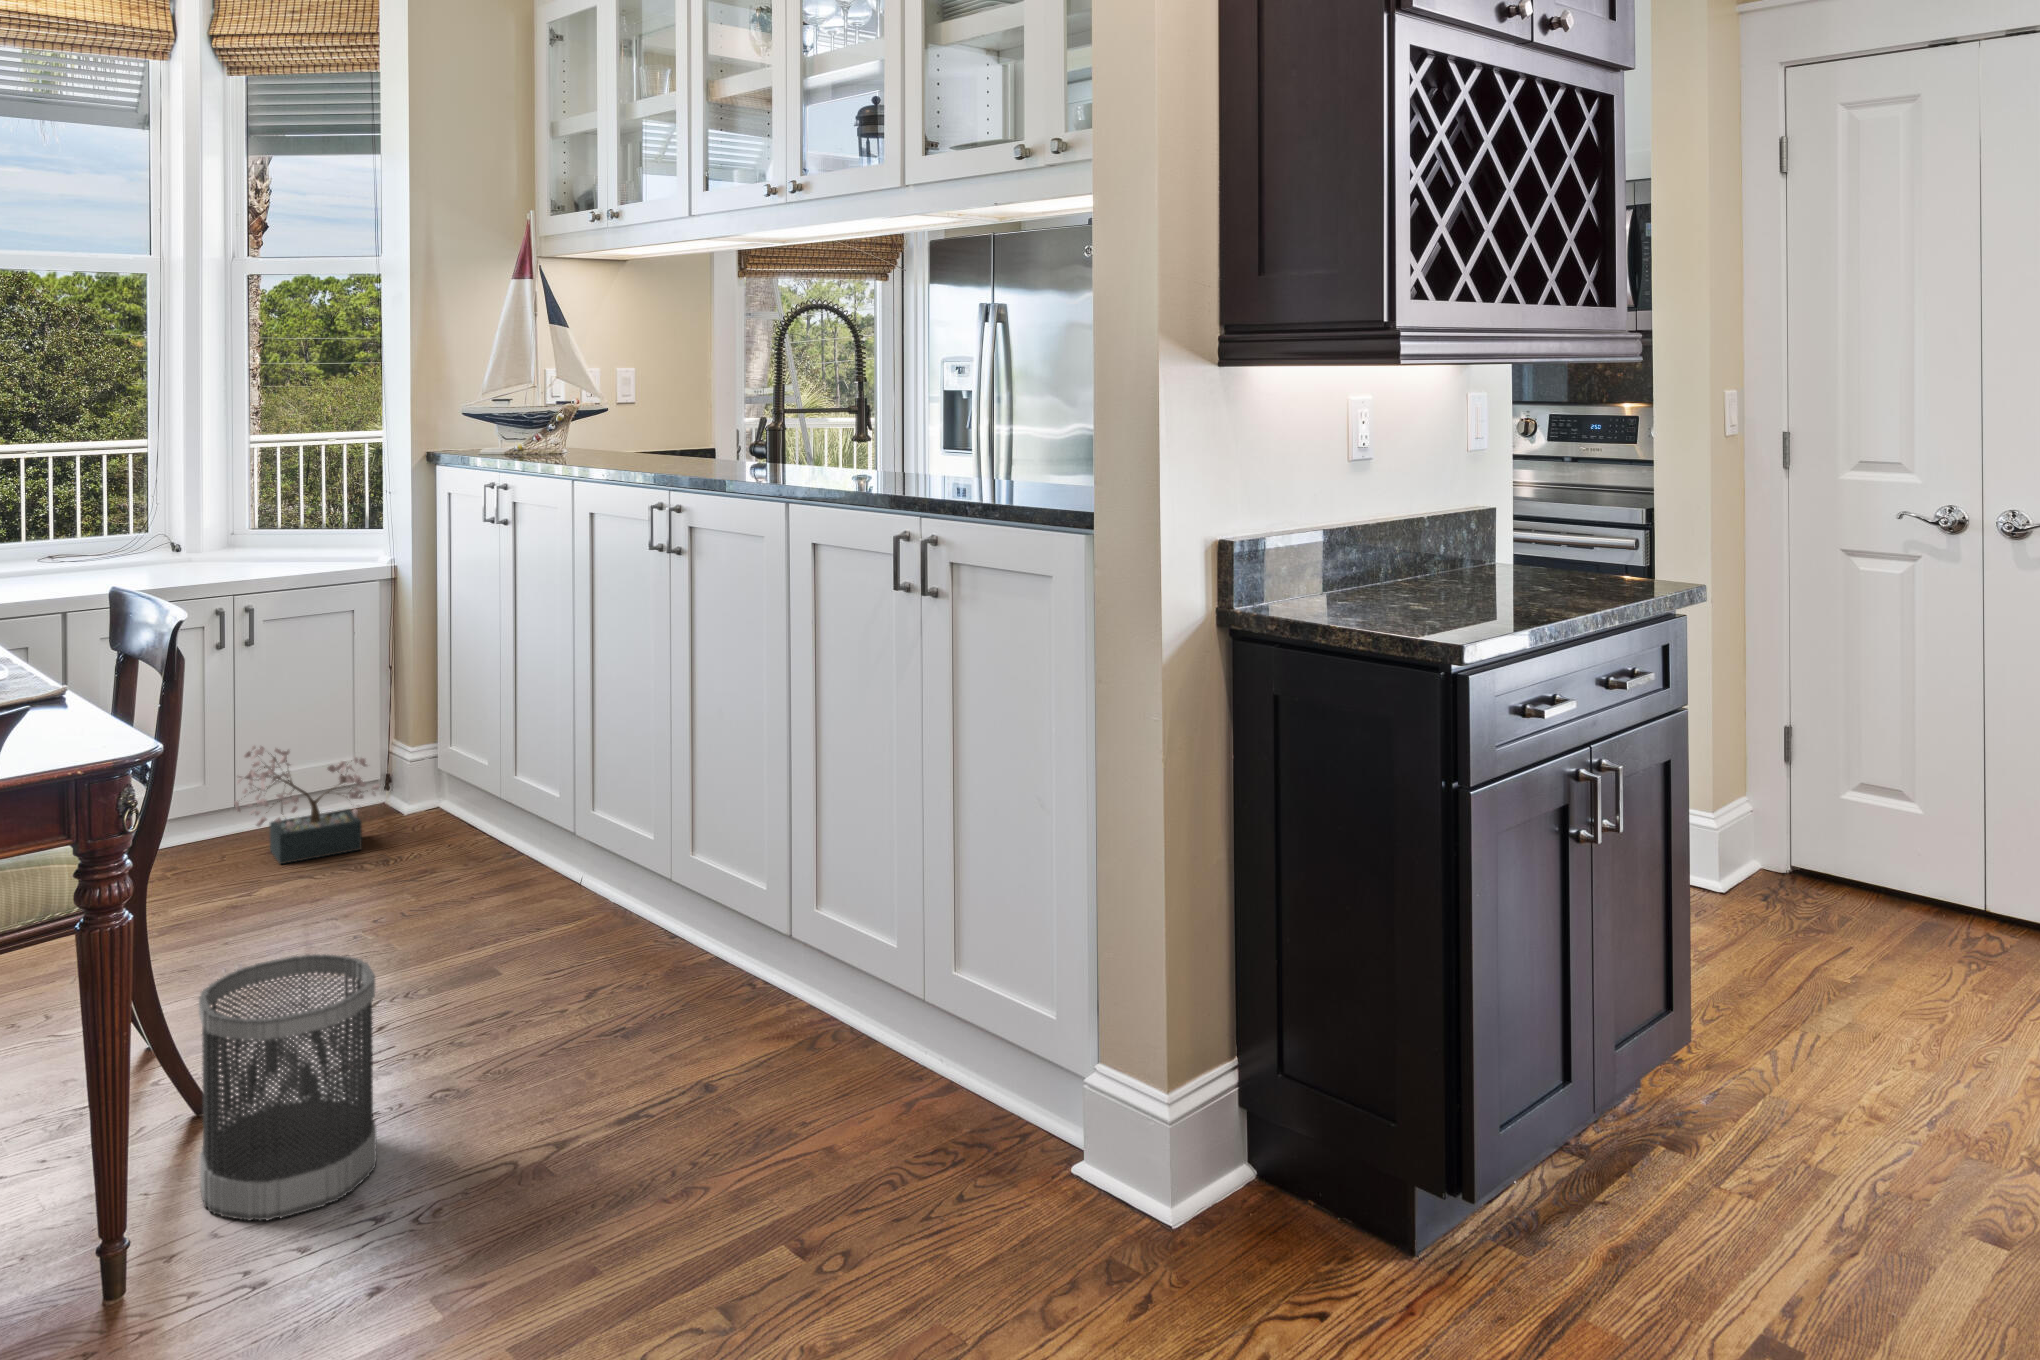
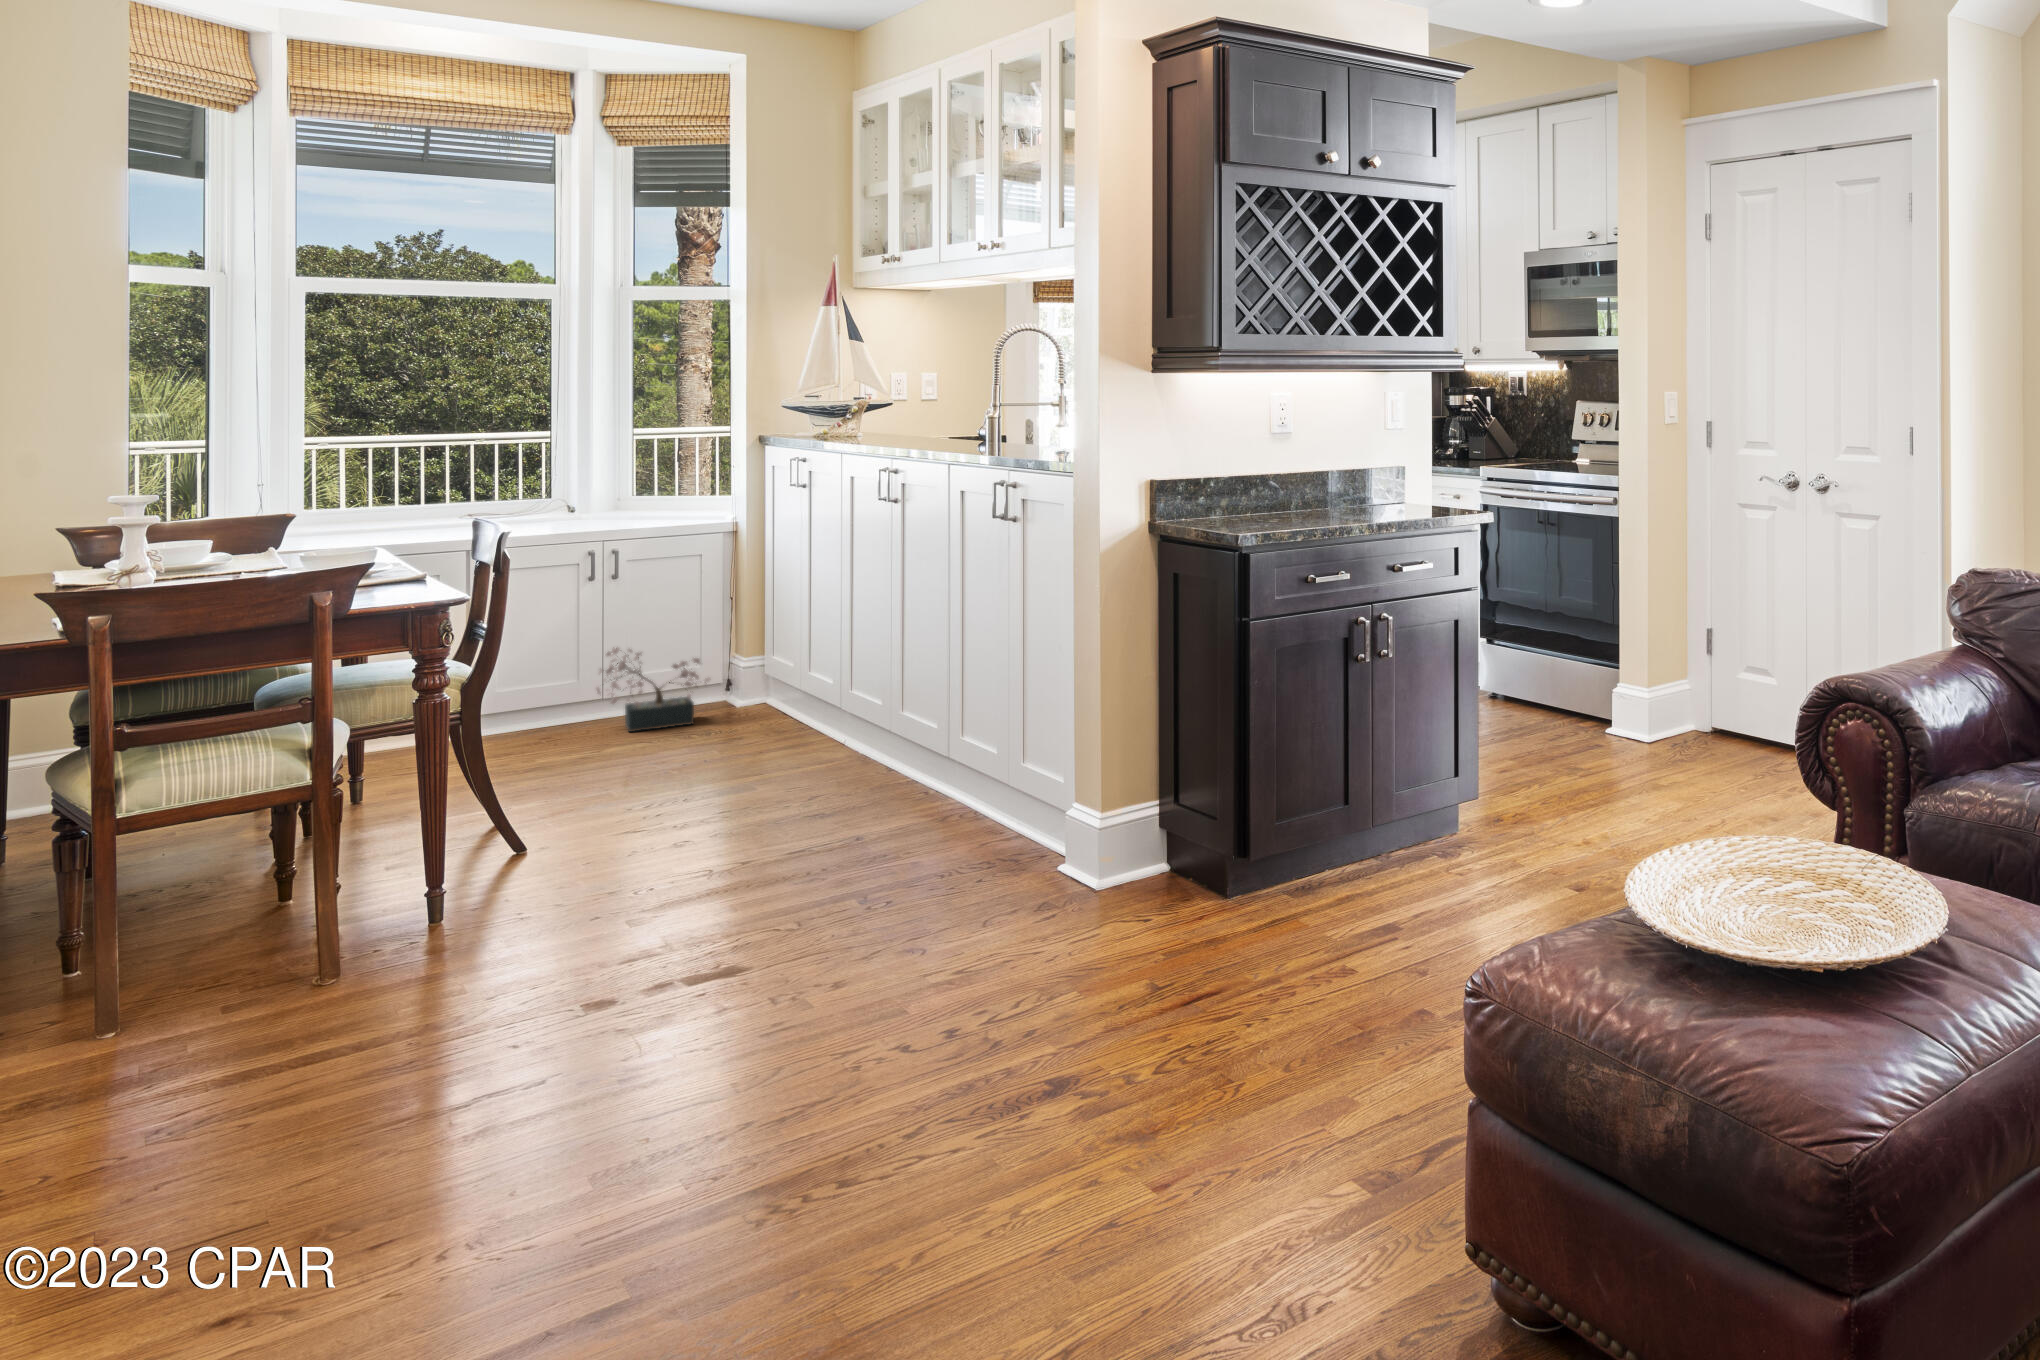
wastebasket: present [199,954,377,1221] -> none [507,743,627,893]

